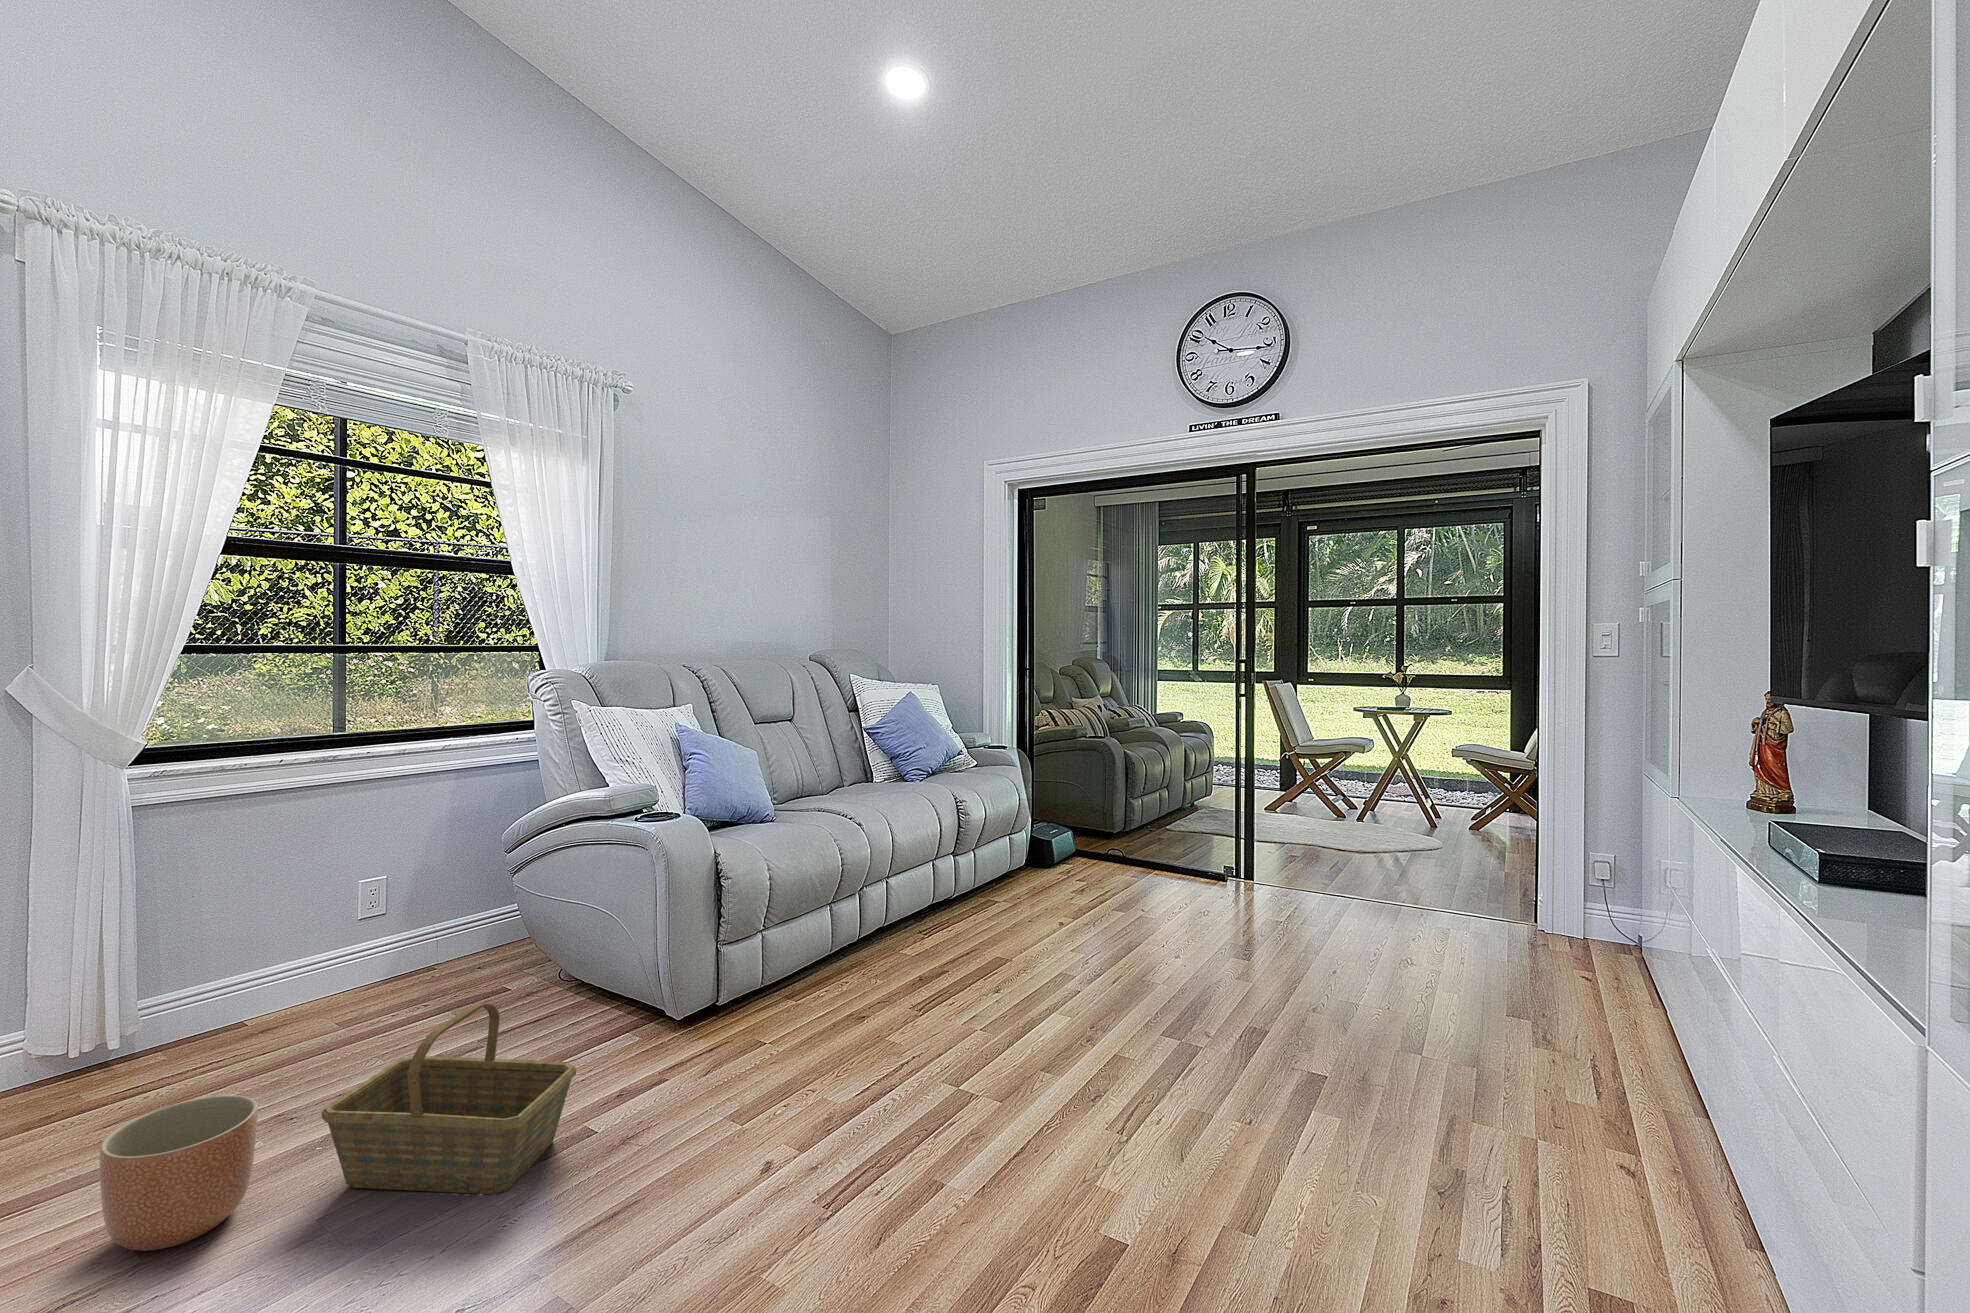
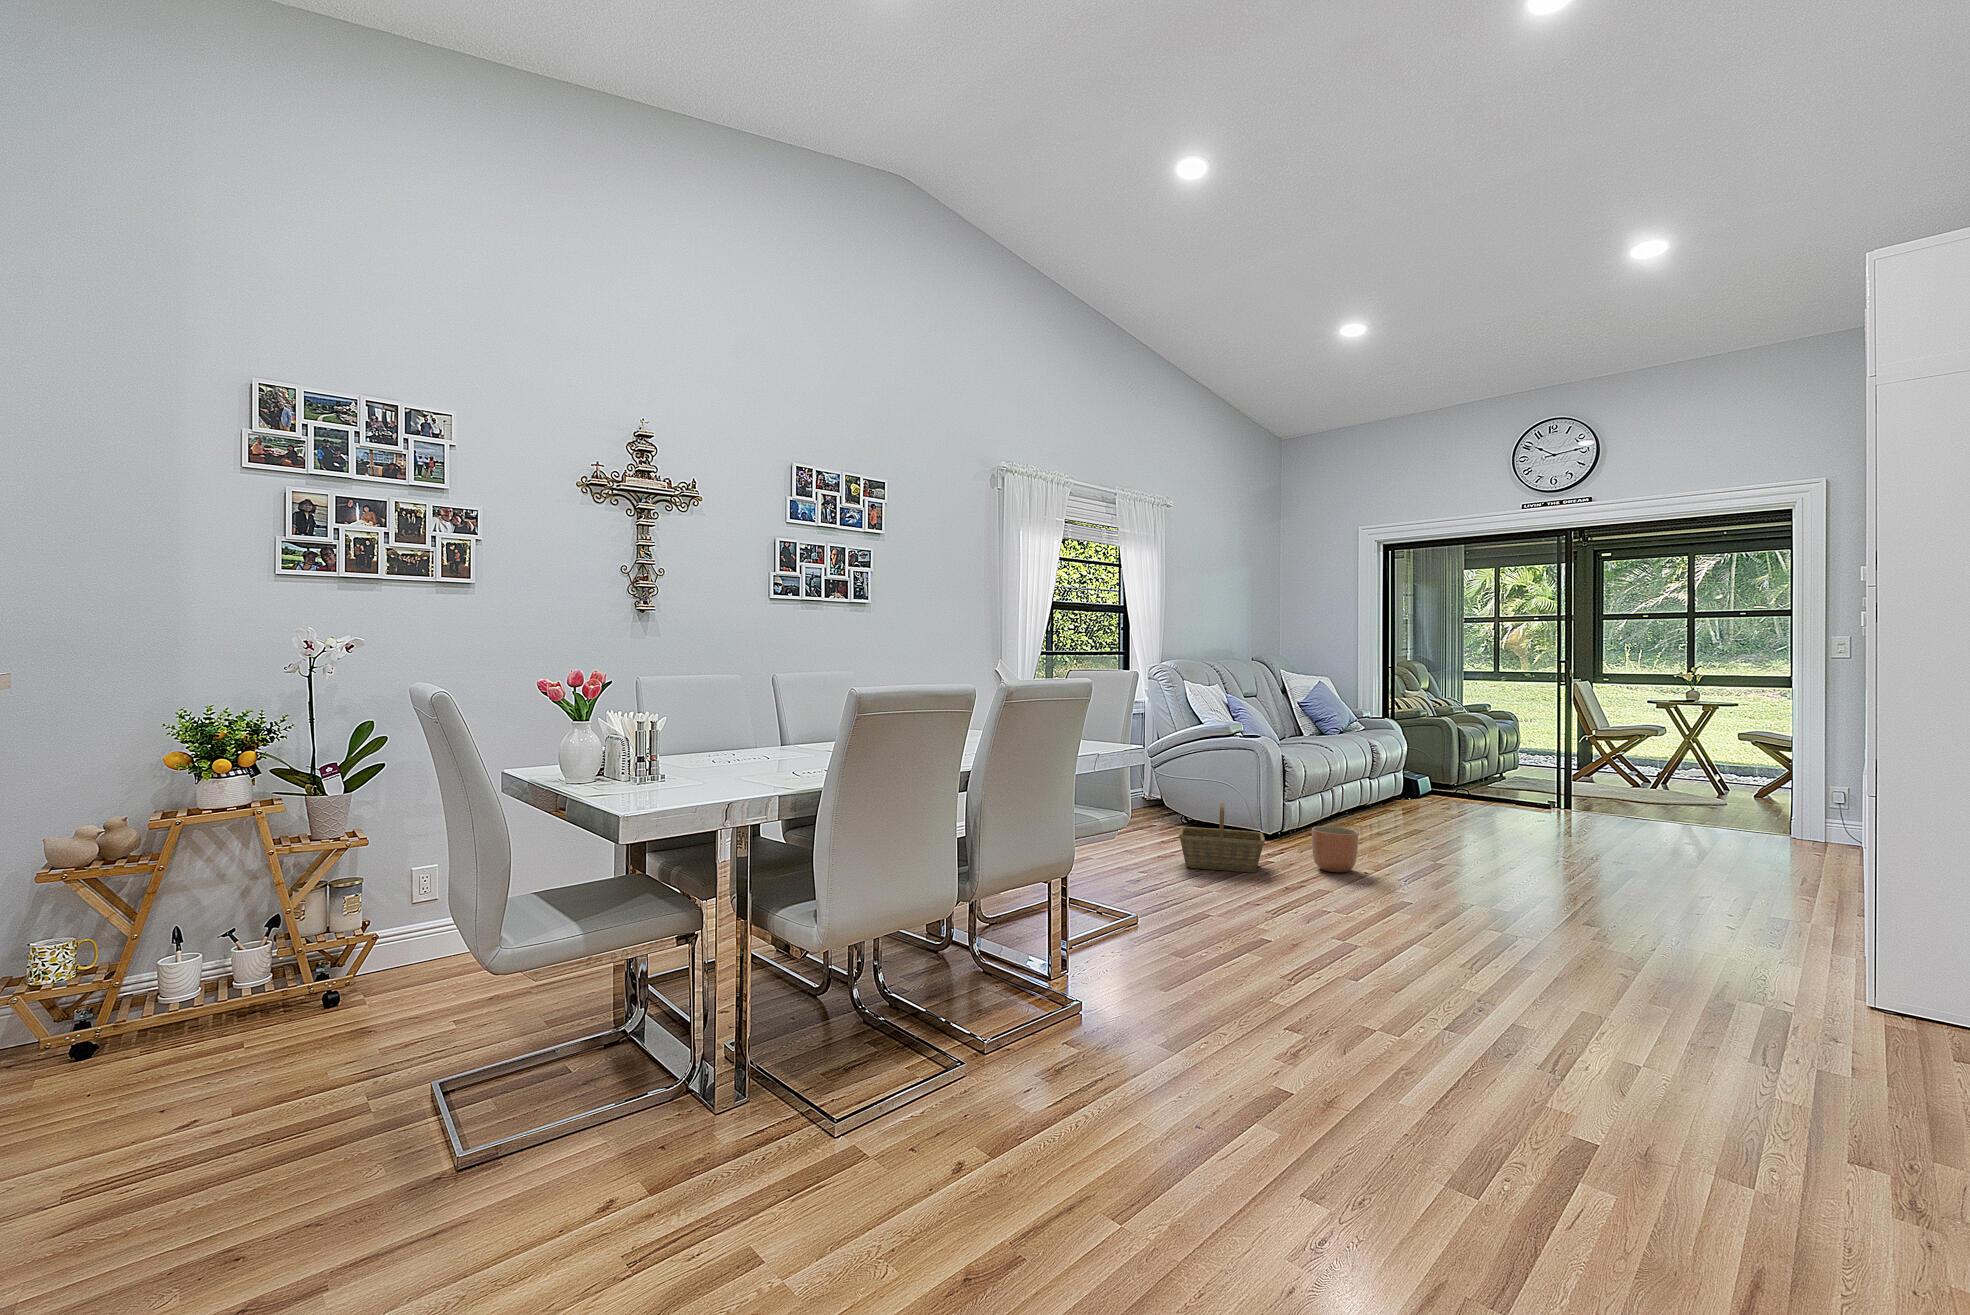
planter: present [100,1095,258,1251] -> present [1312,826,1358,872]

